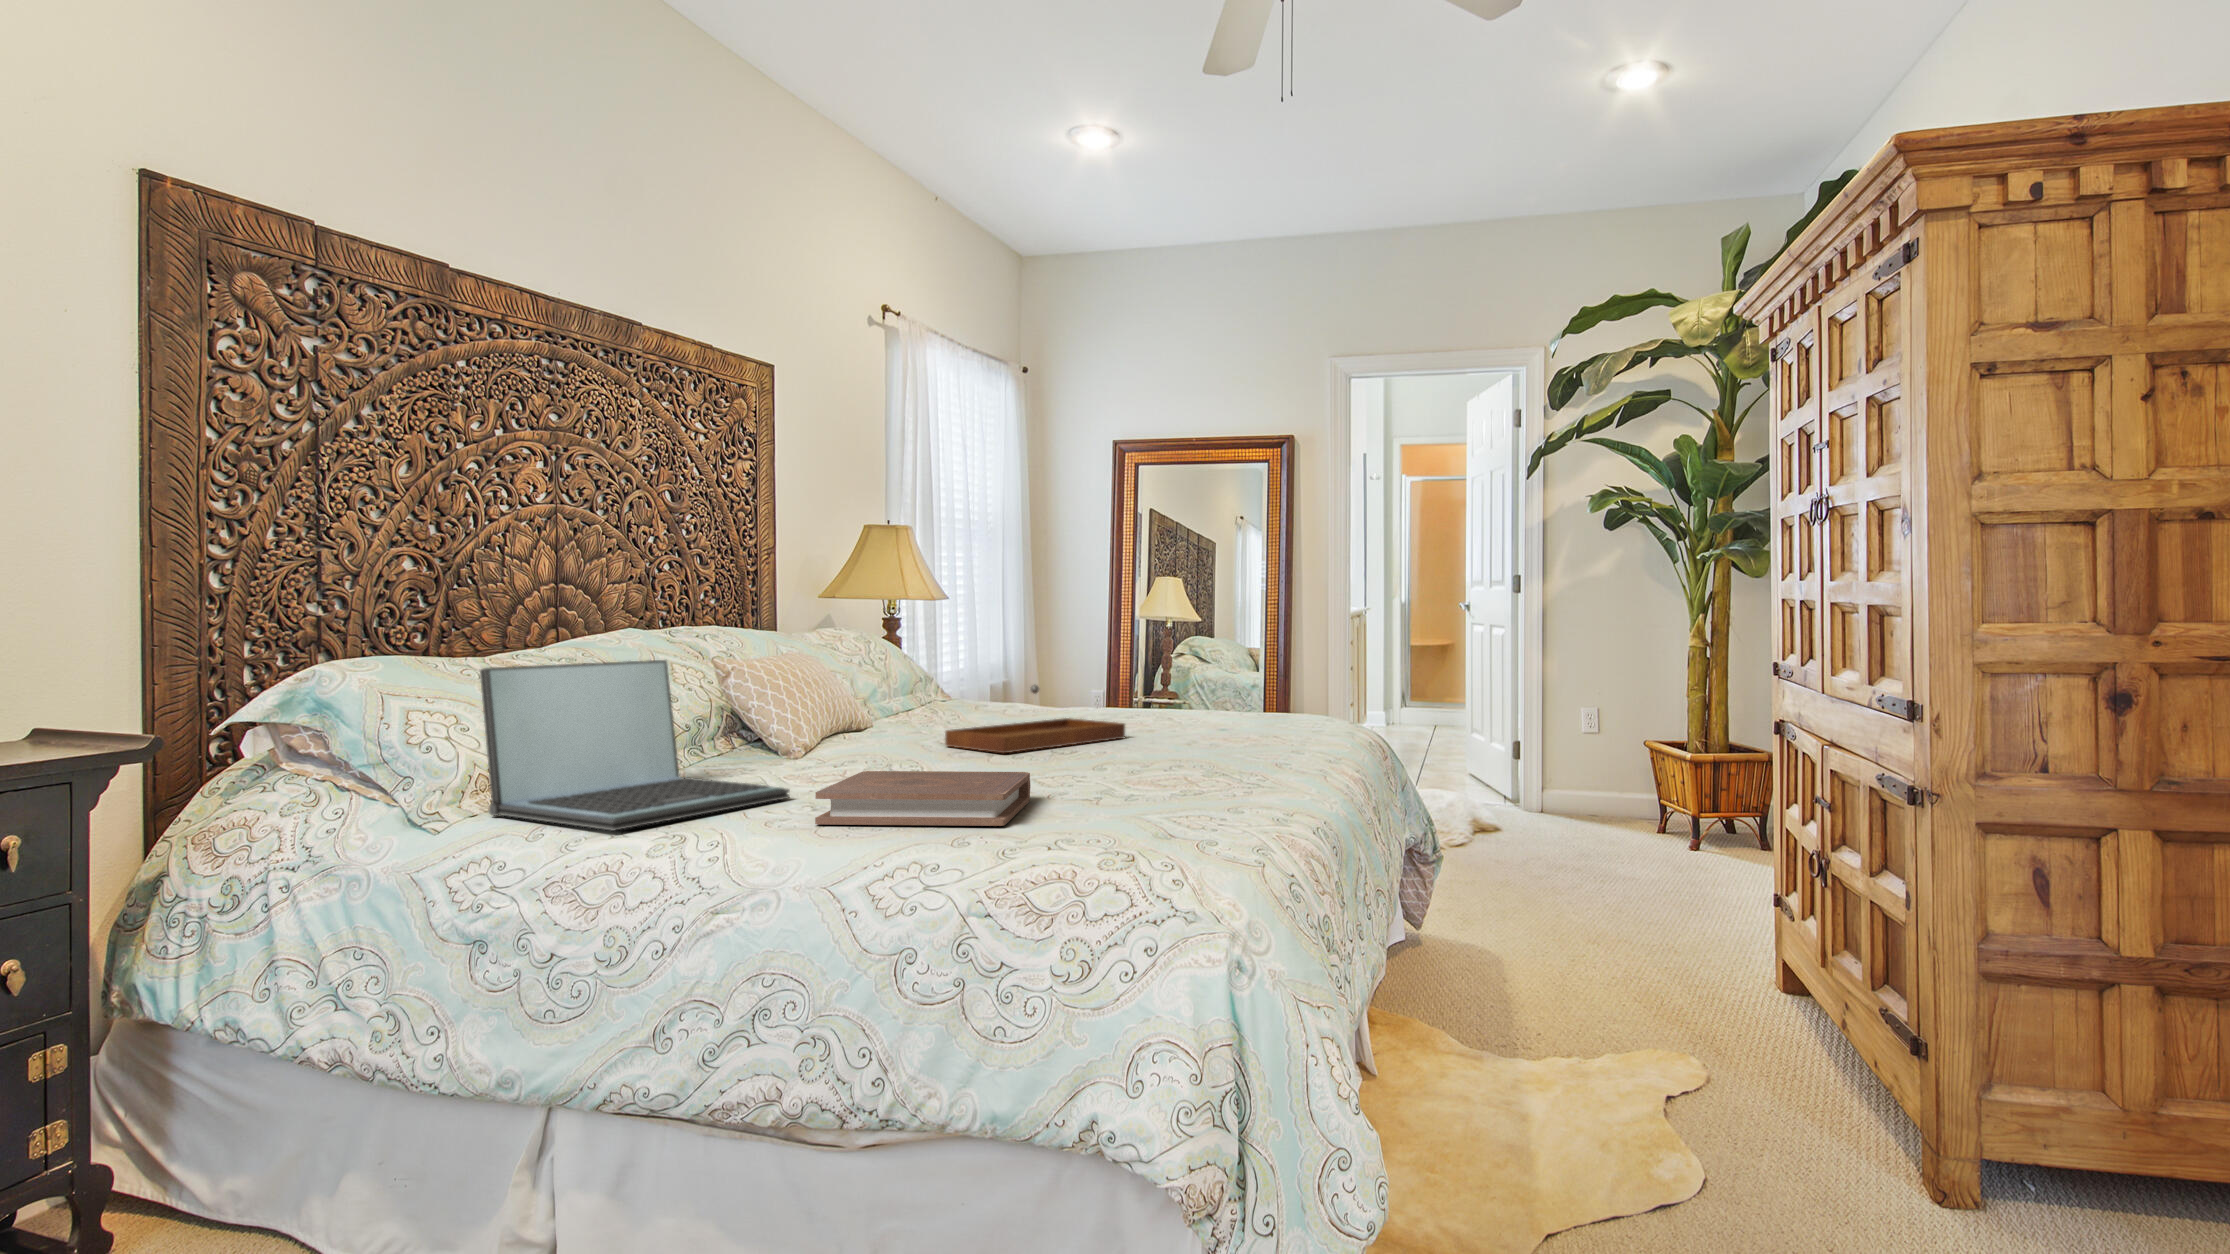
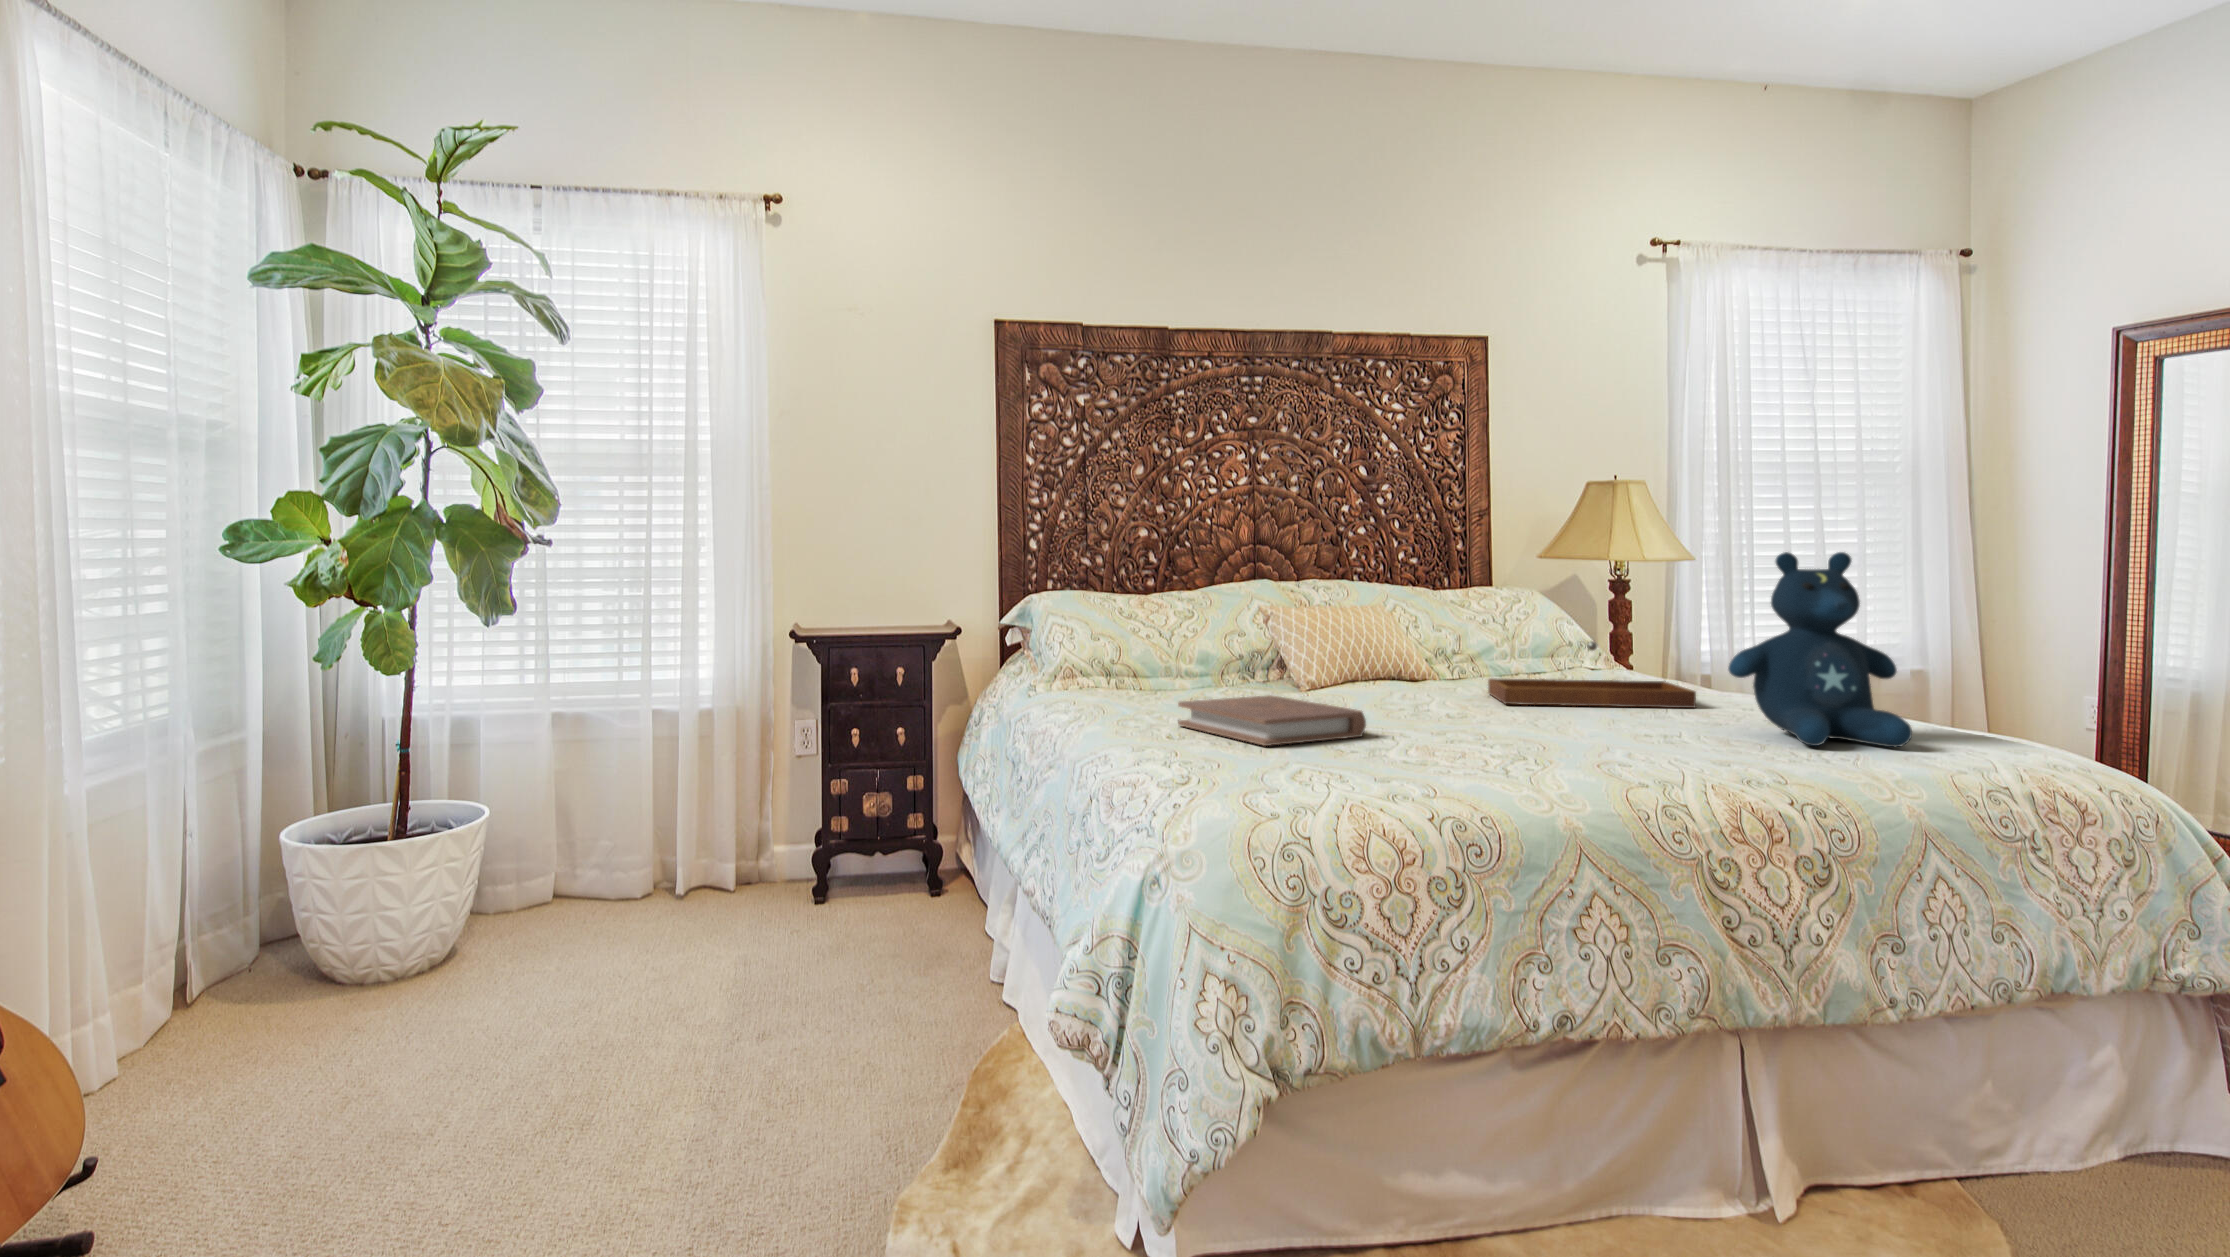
stuffed bear: none [1219,601,1334,755] -> present [1728,552,1912,747]
laptop: present [480,660,789,831] -> none [1072,601,1228,710]

